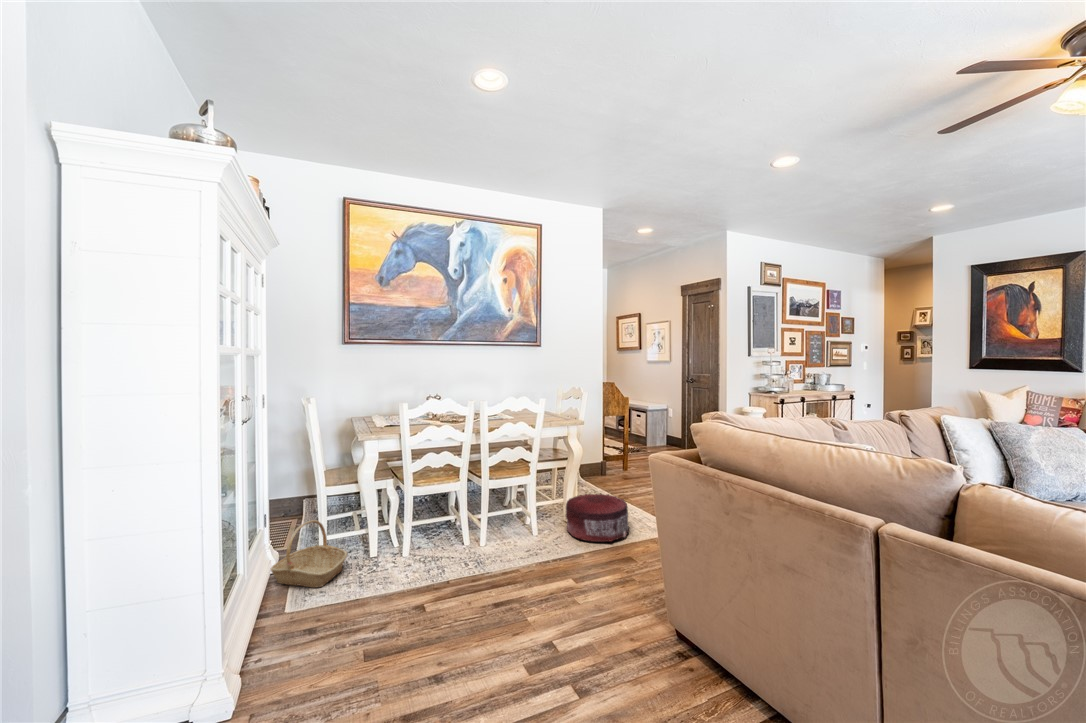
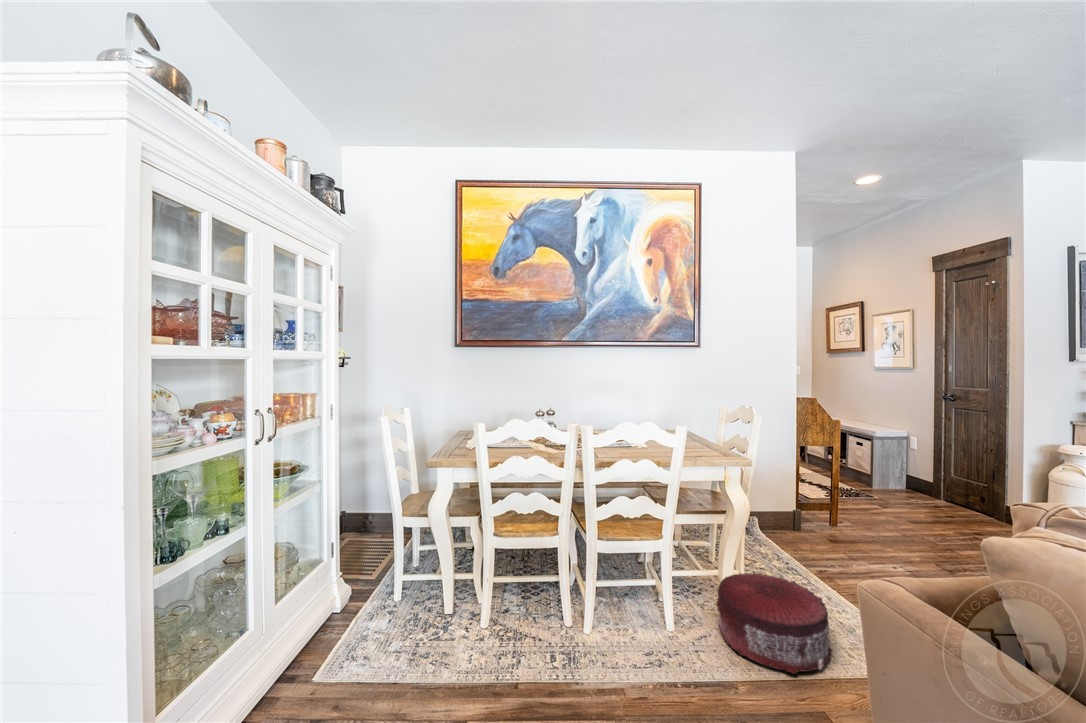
basket: present [271,520,347,587] -> none [335,555,417,644]

